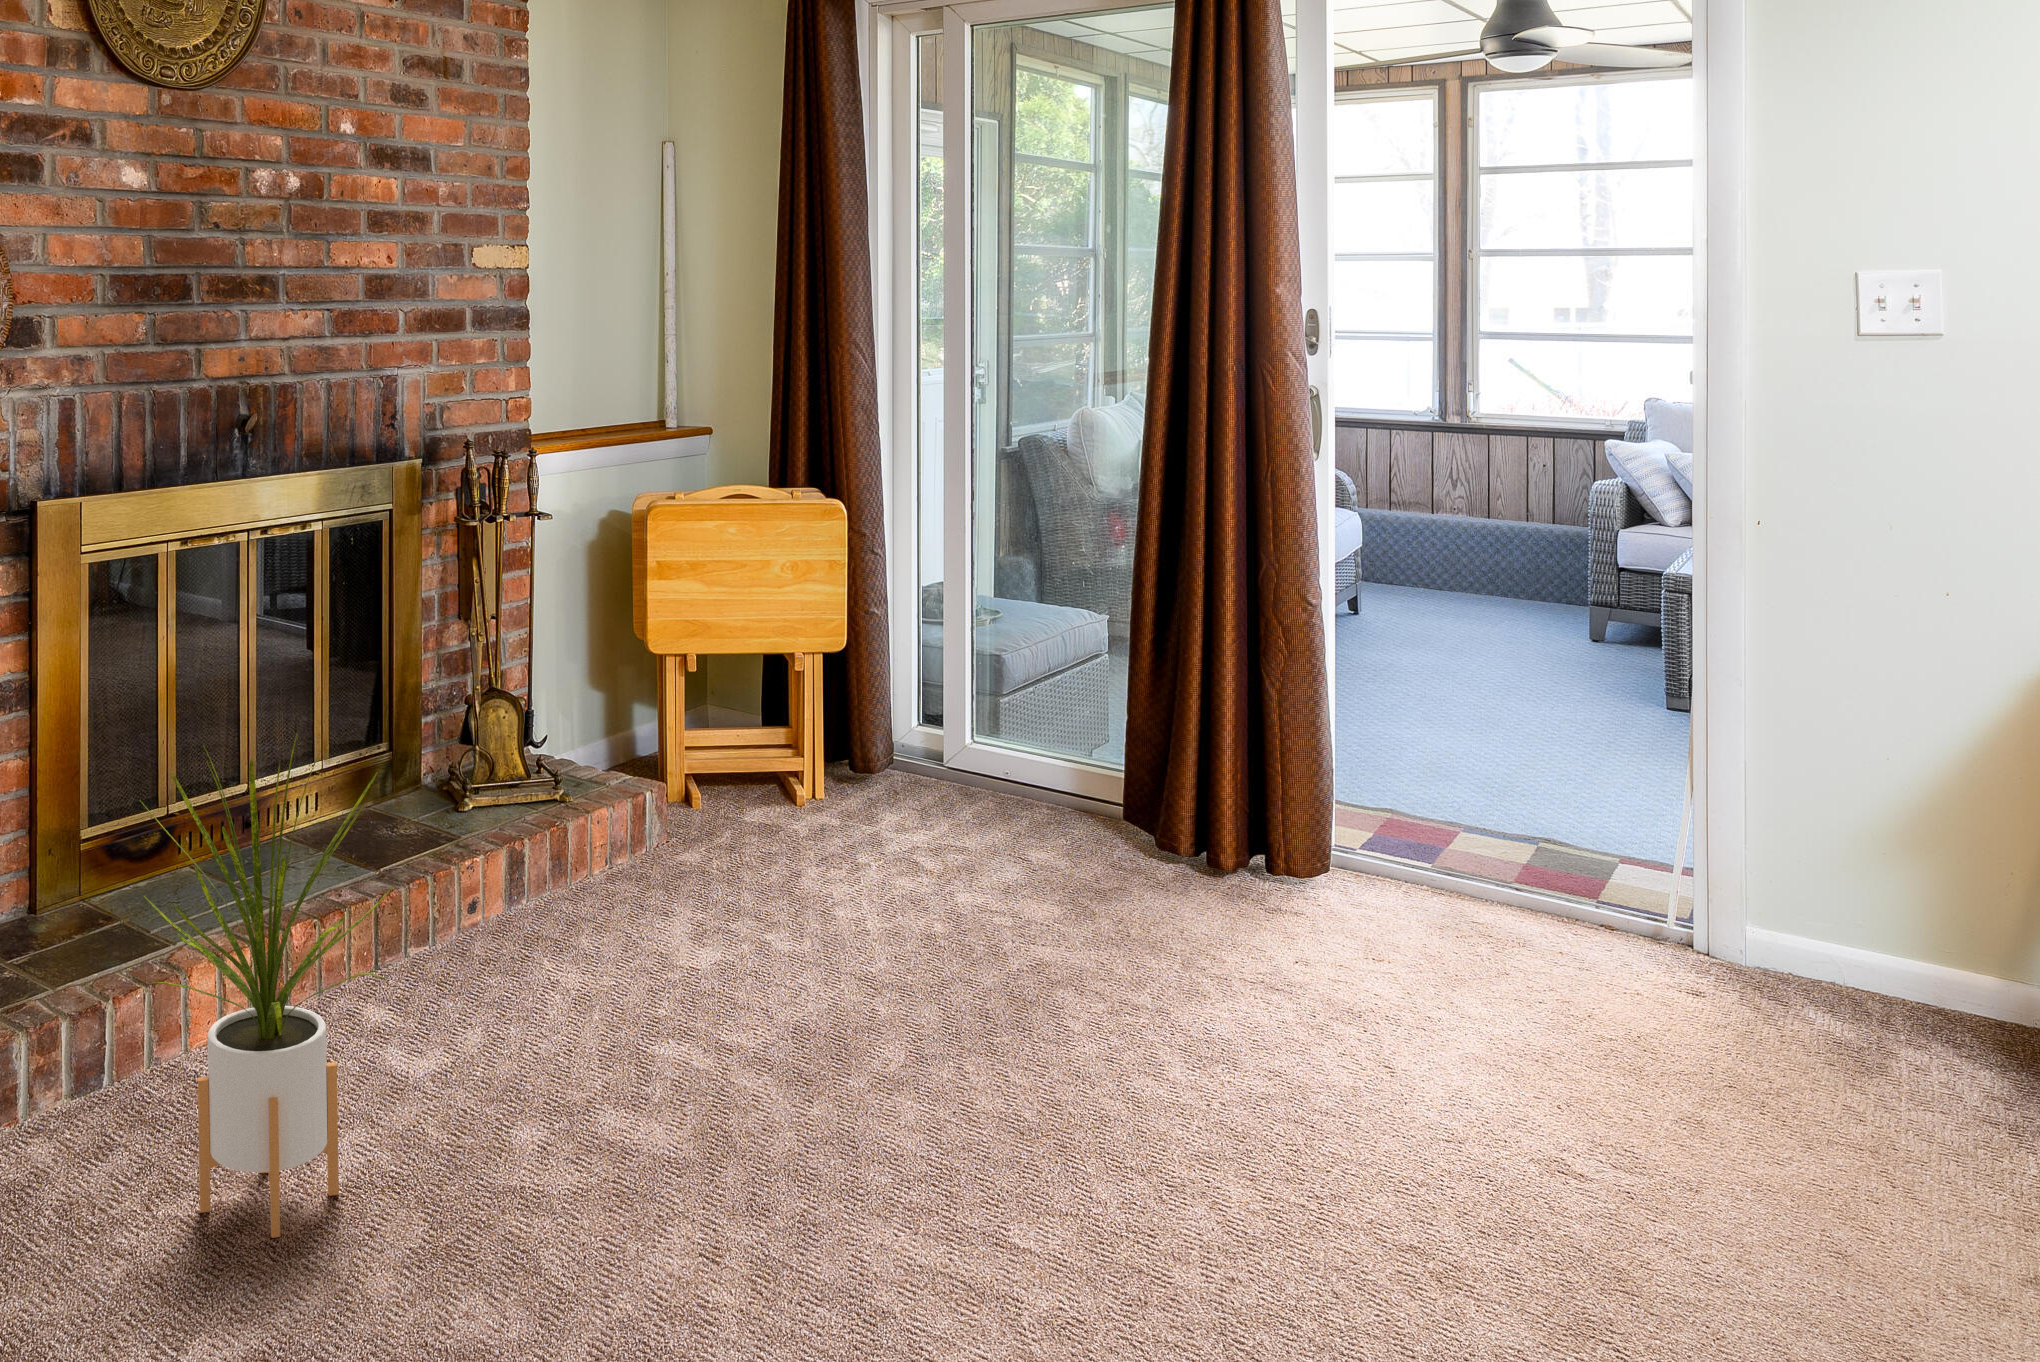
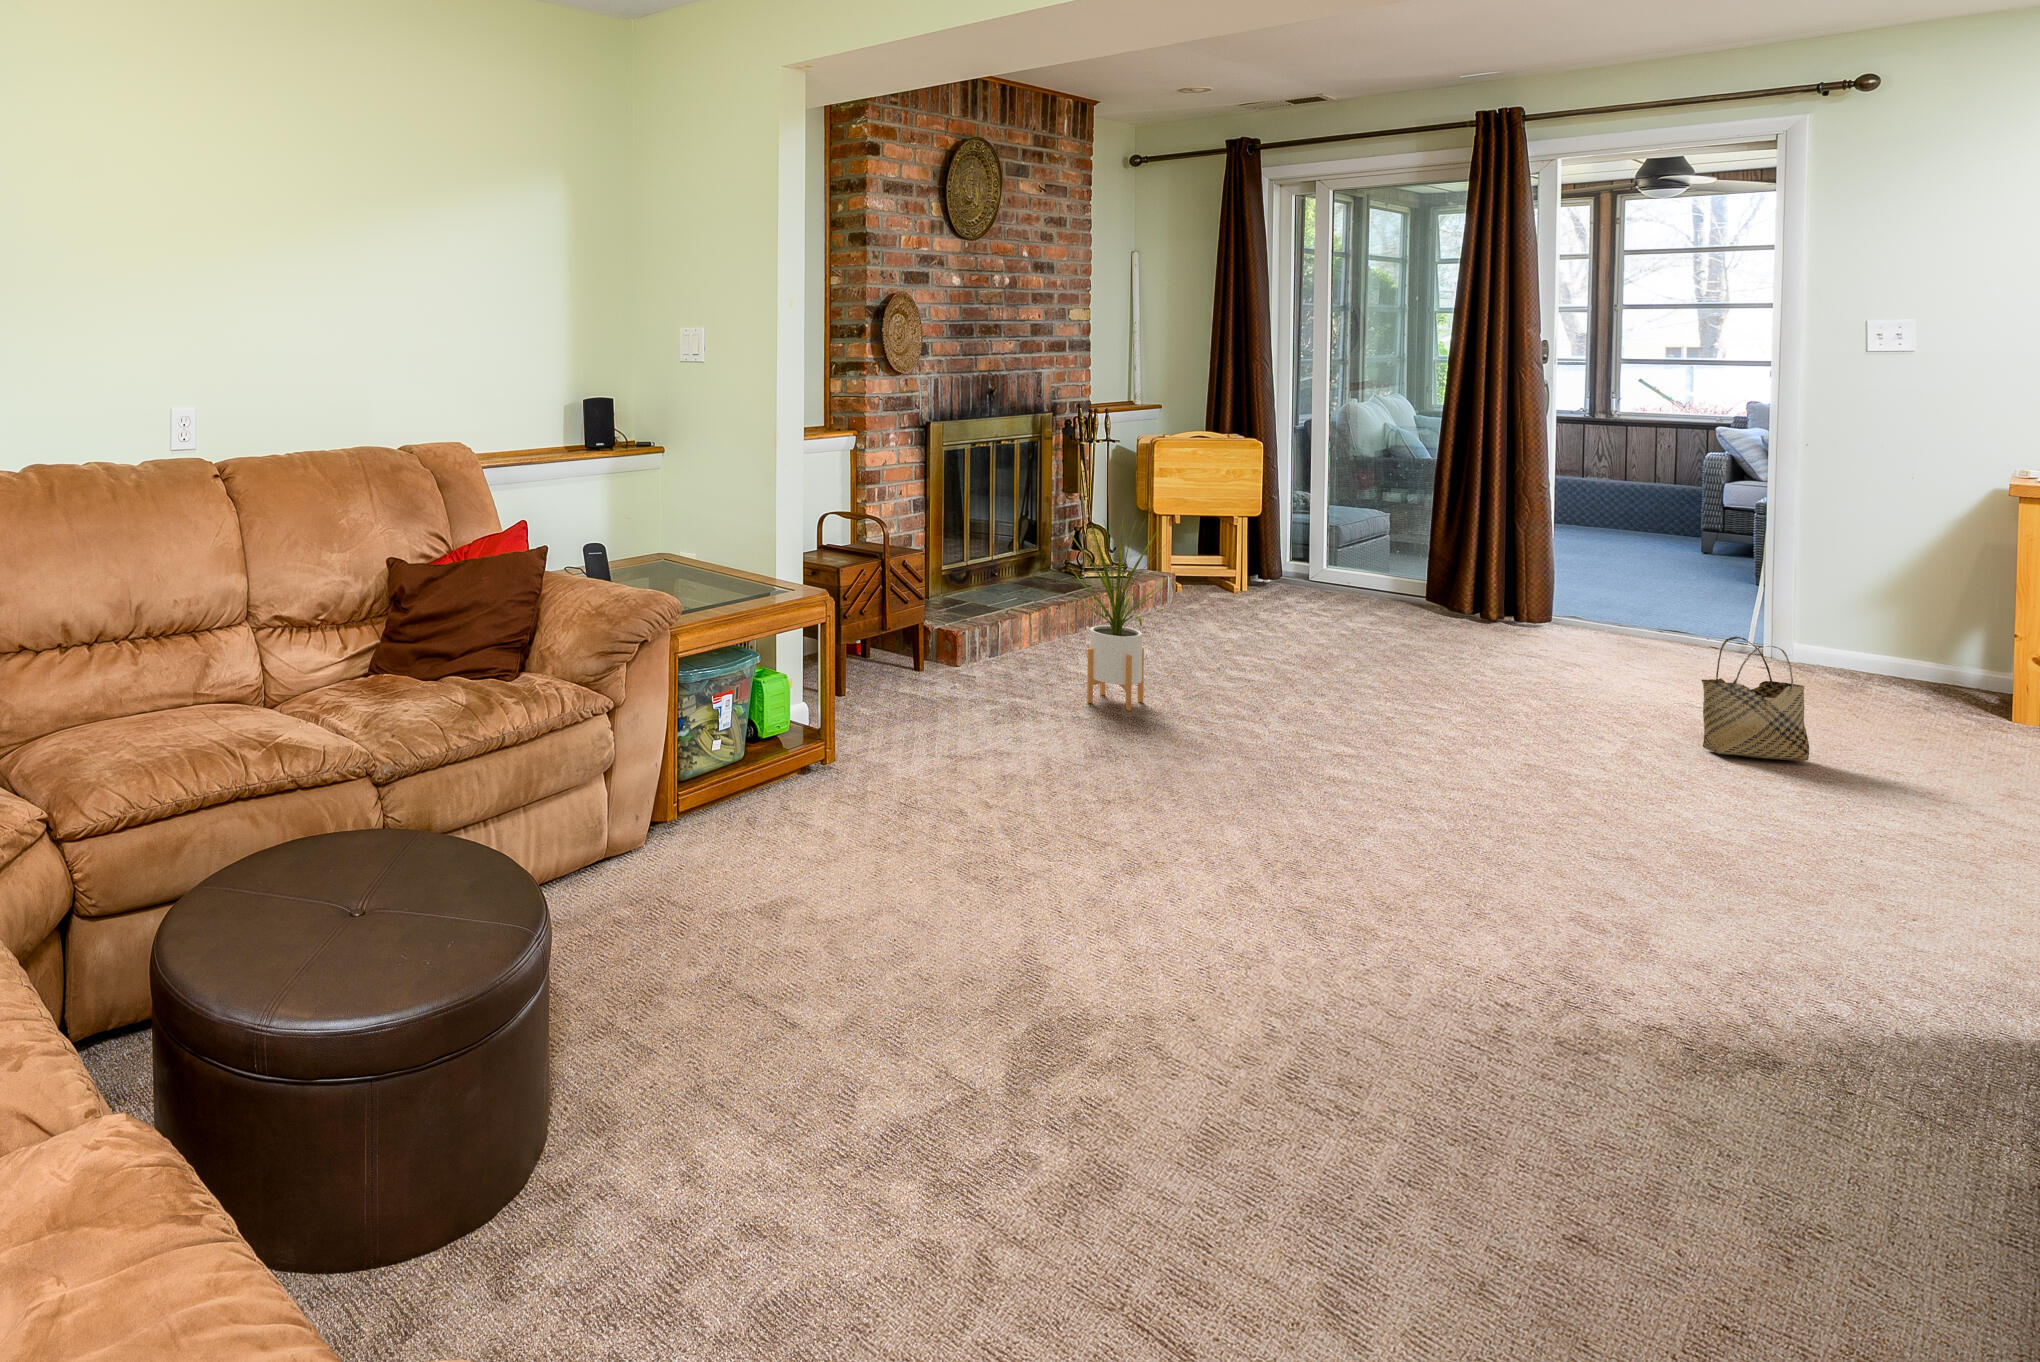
woven basket: none [1494,986,1706,1287] -> present [1701,637,1809,761]

